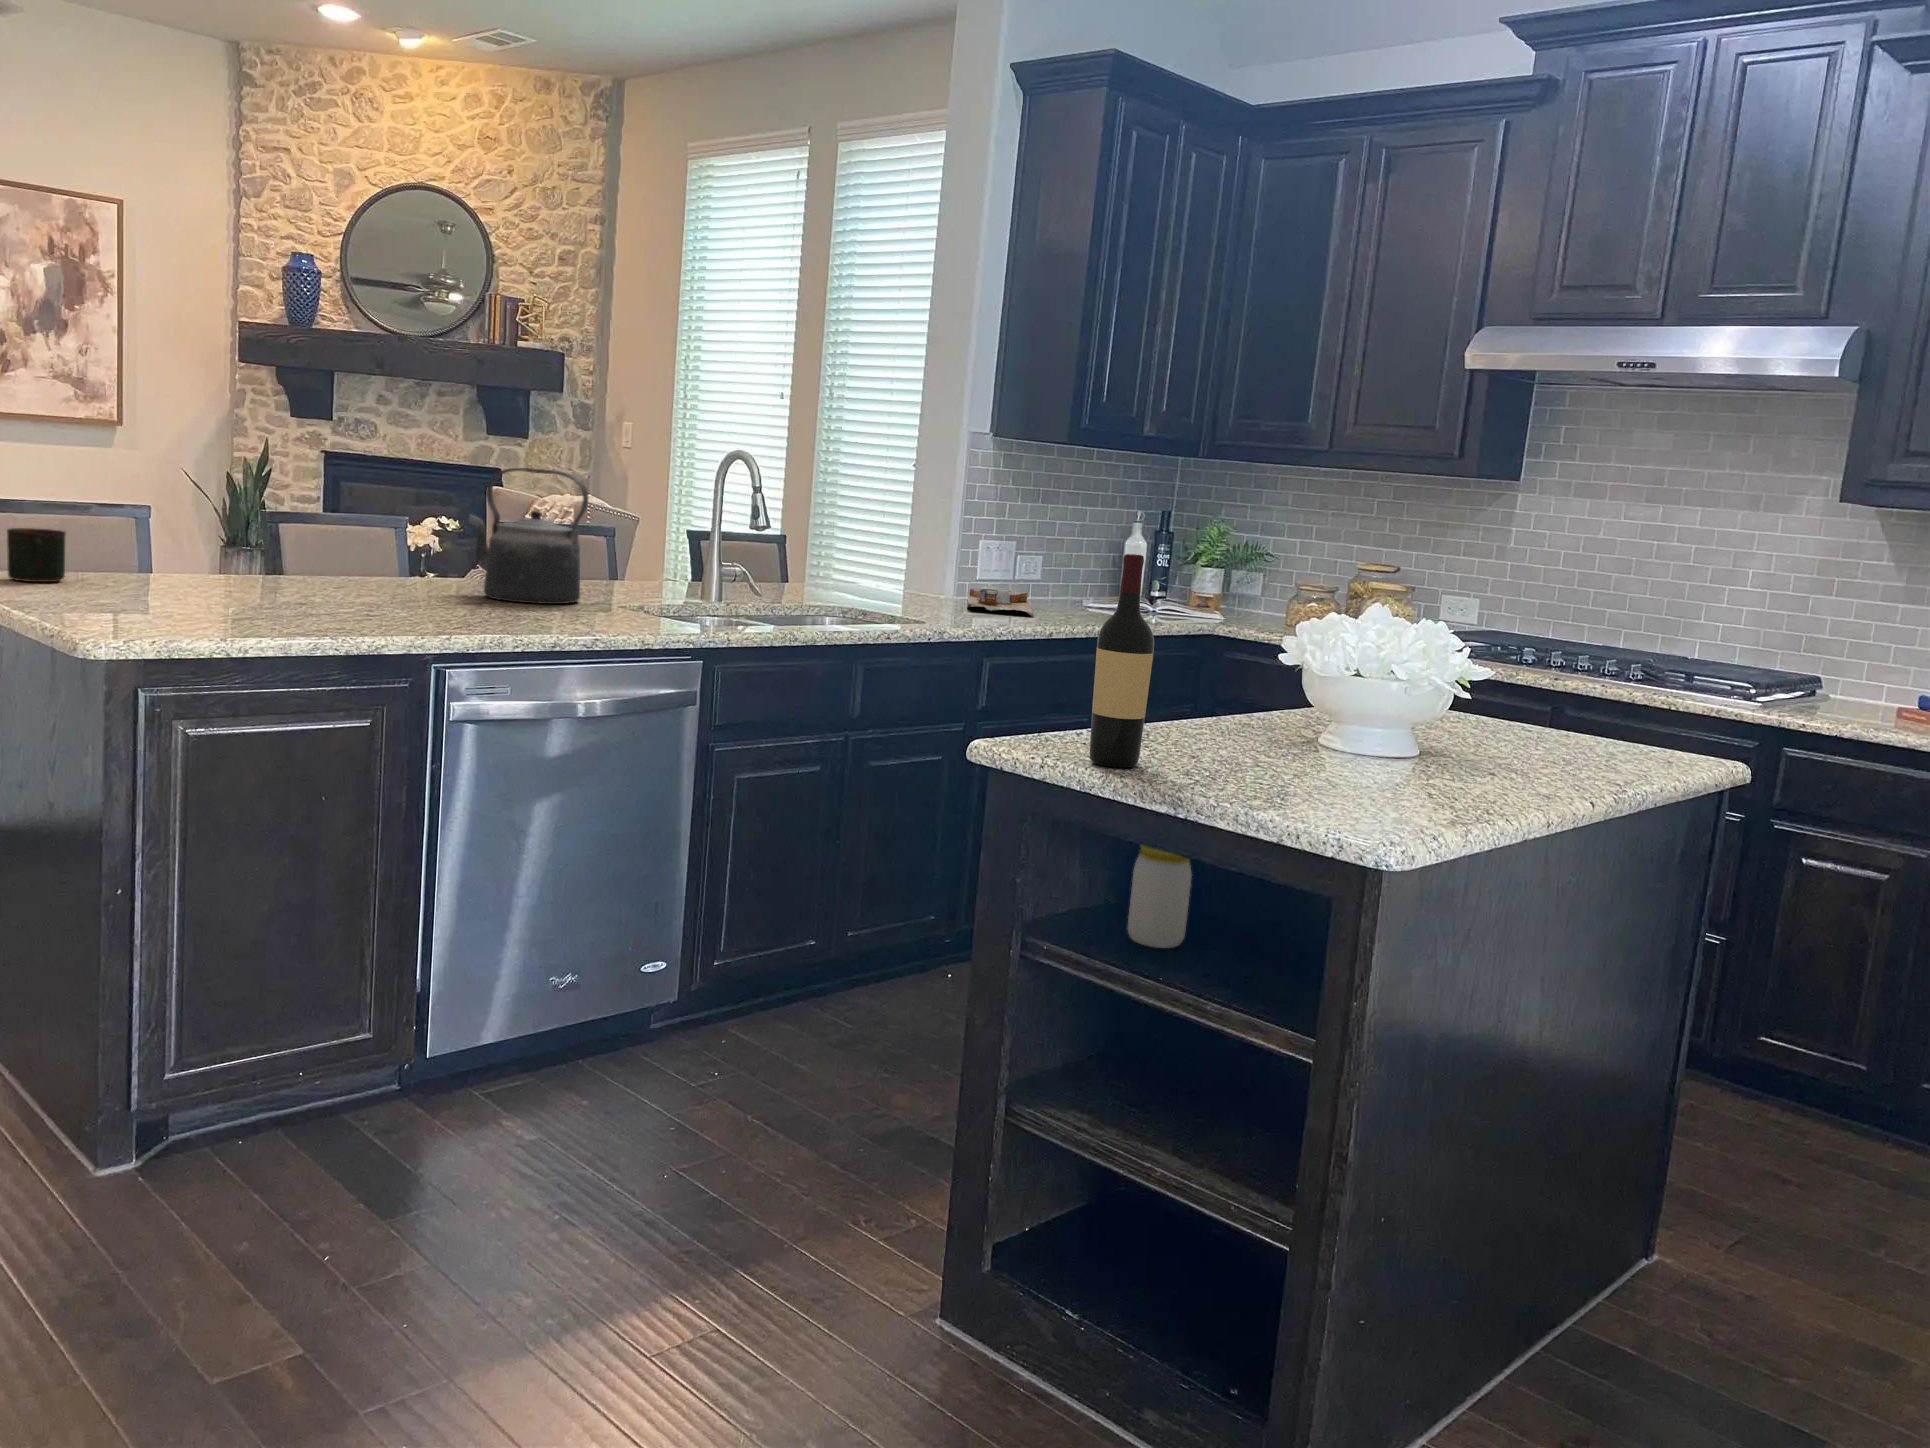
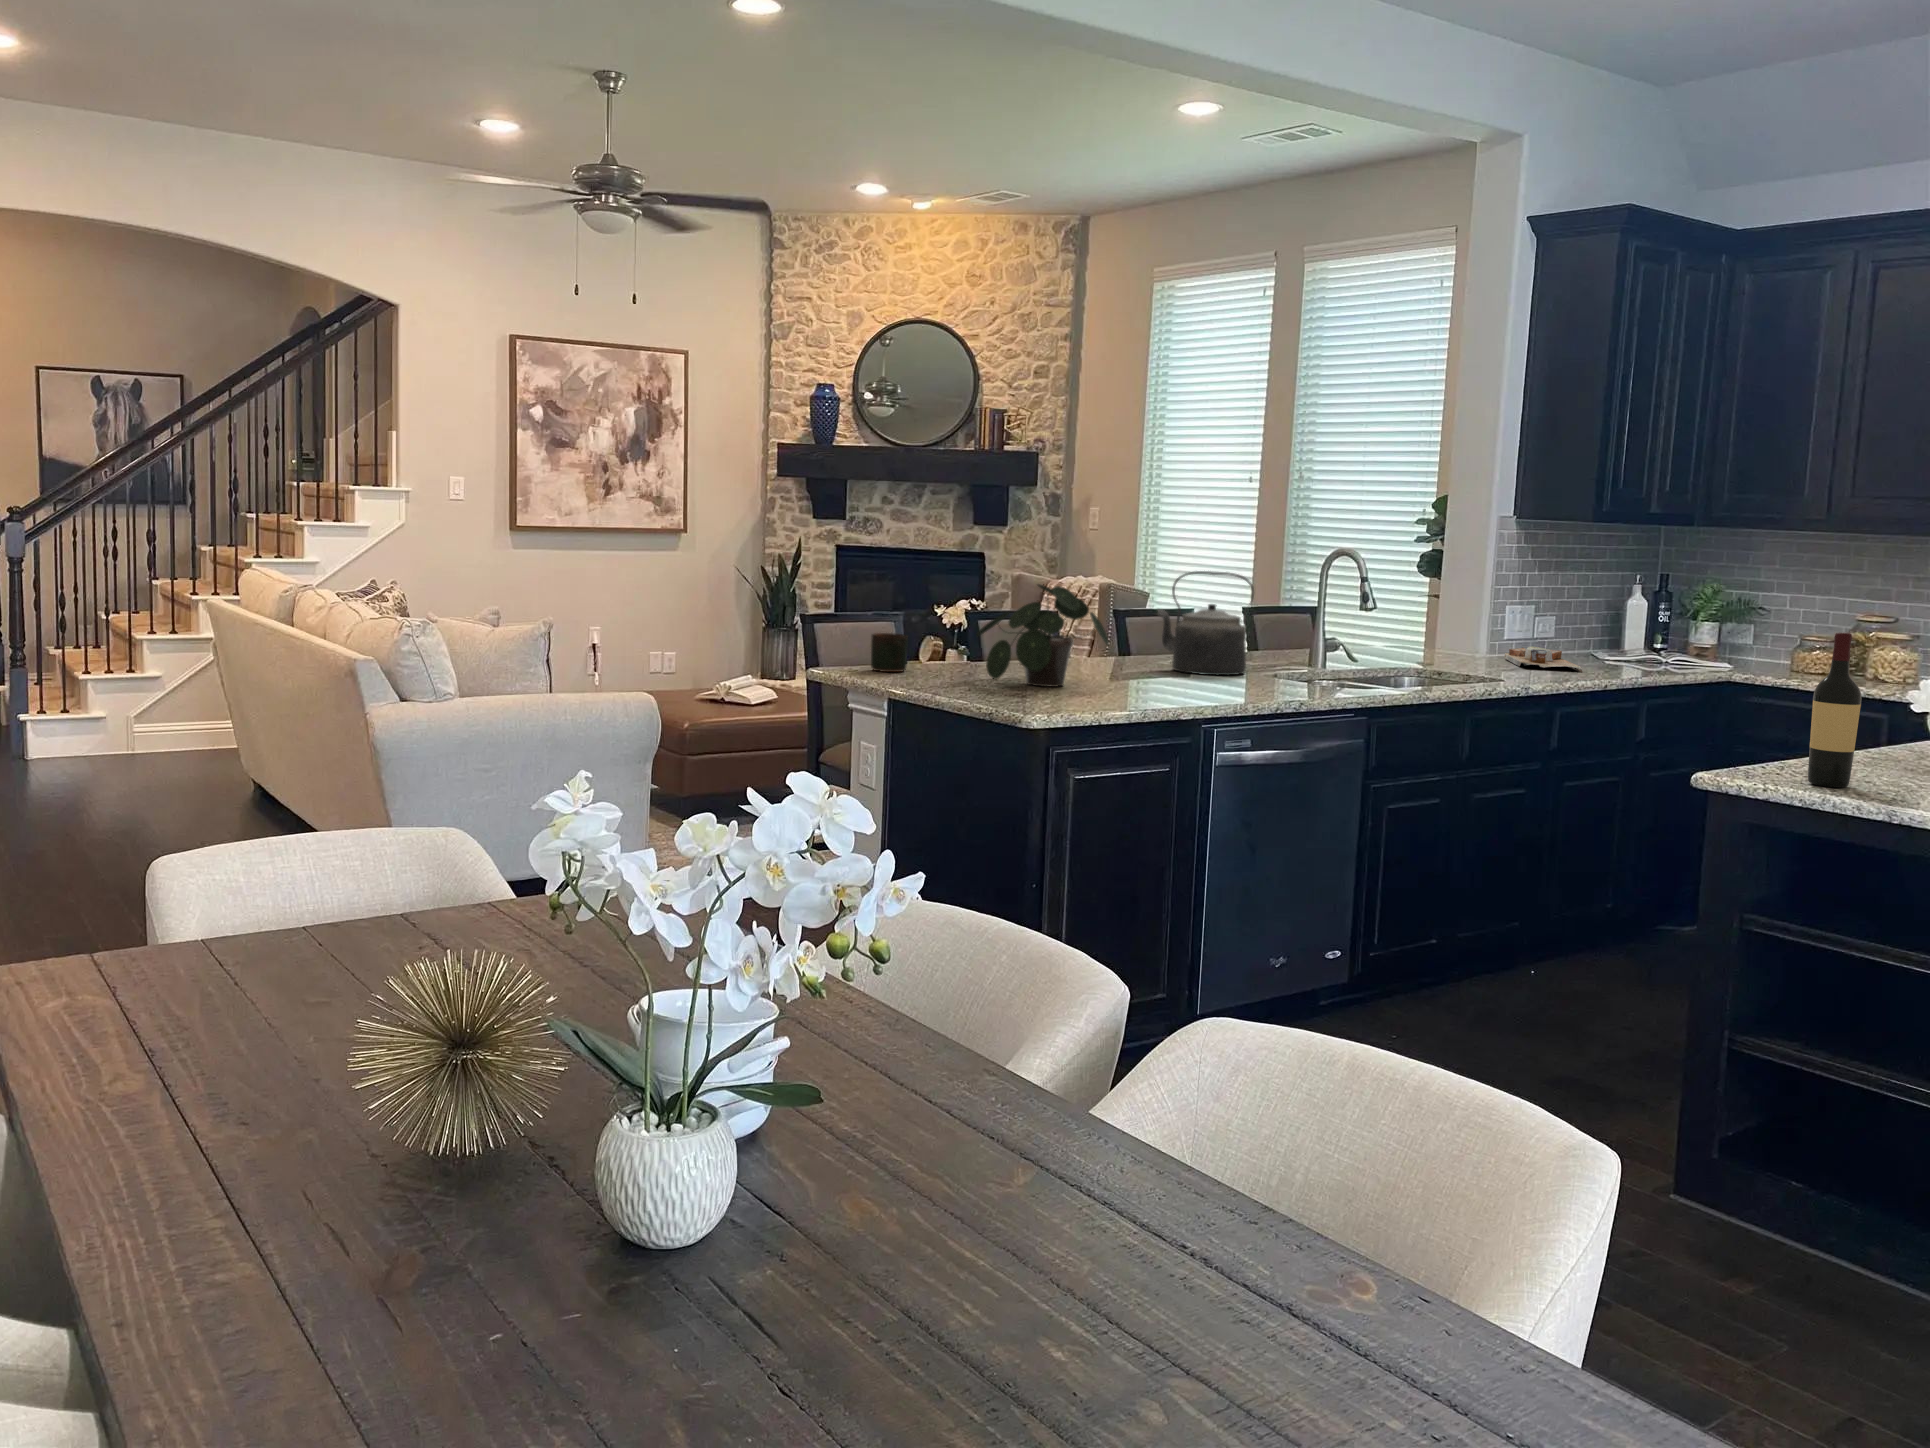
potted plant: none [127,465,320,608] -> present [976,584,1109,687]
jar: present [1128,845,1192,948] -> none [1828,841,1883,922]

